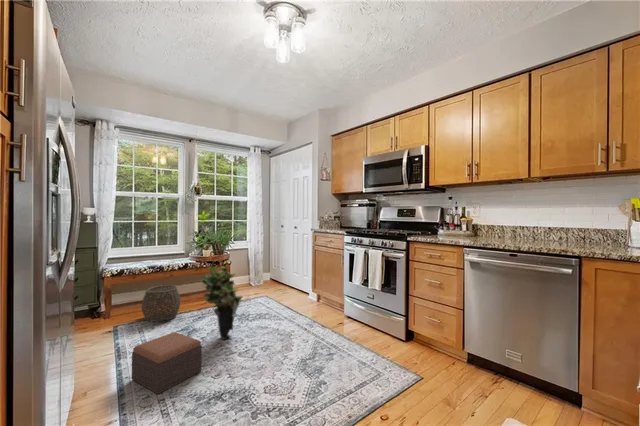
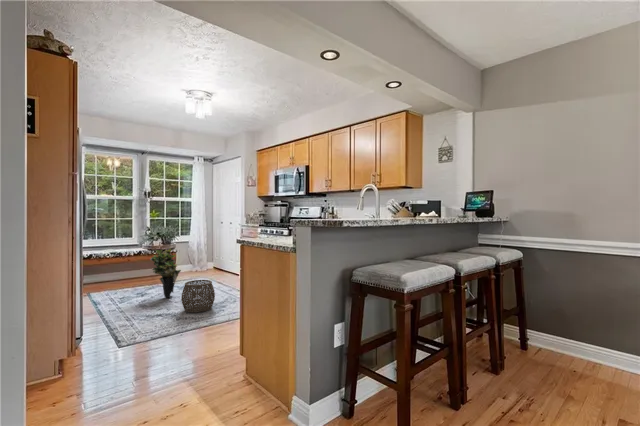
woven basket: present [142,285,180,322] -> present [181,280,215,313]
footstool: present [132,332,202,394] -> none [106,289,150,318]

